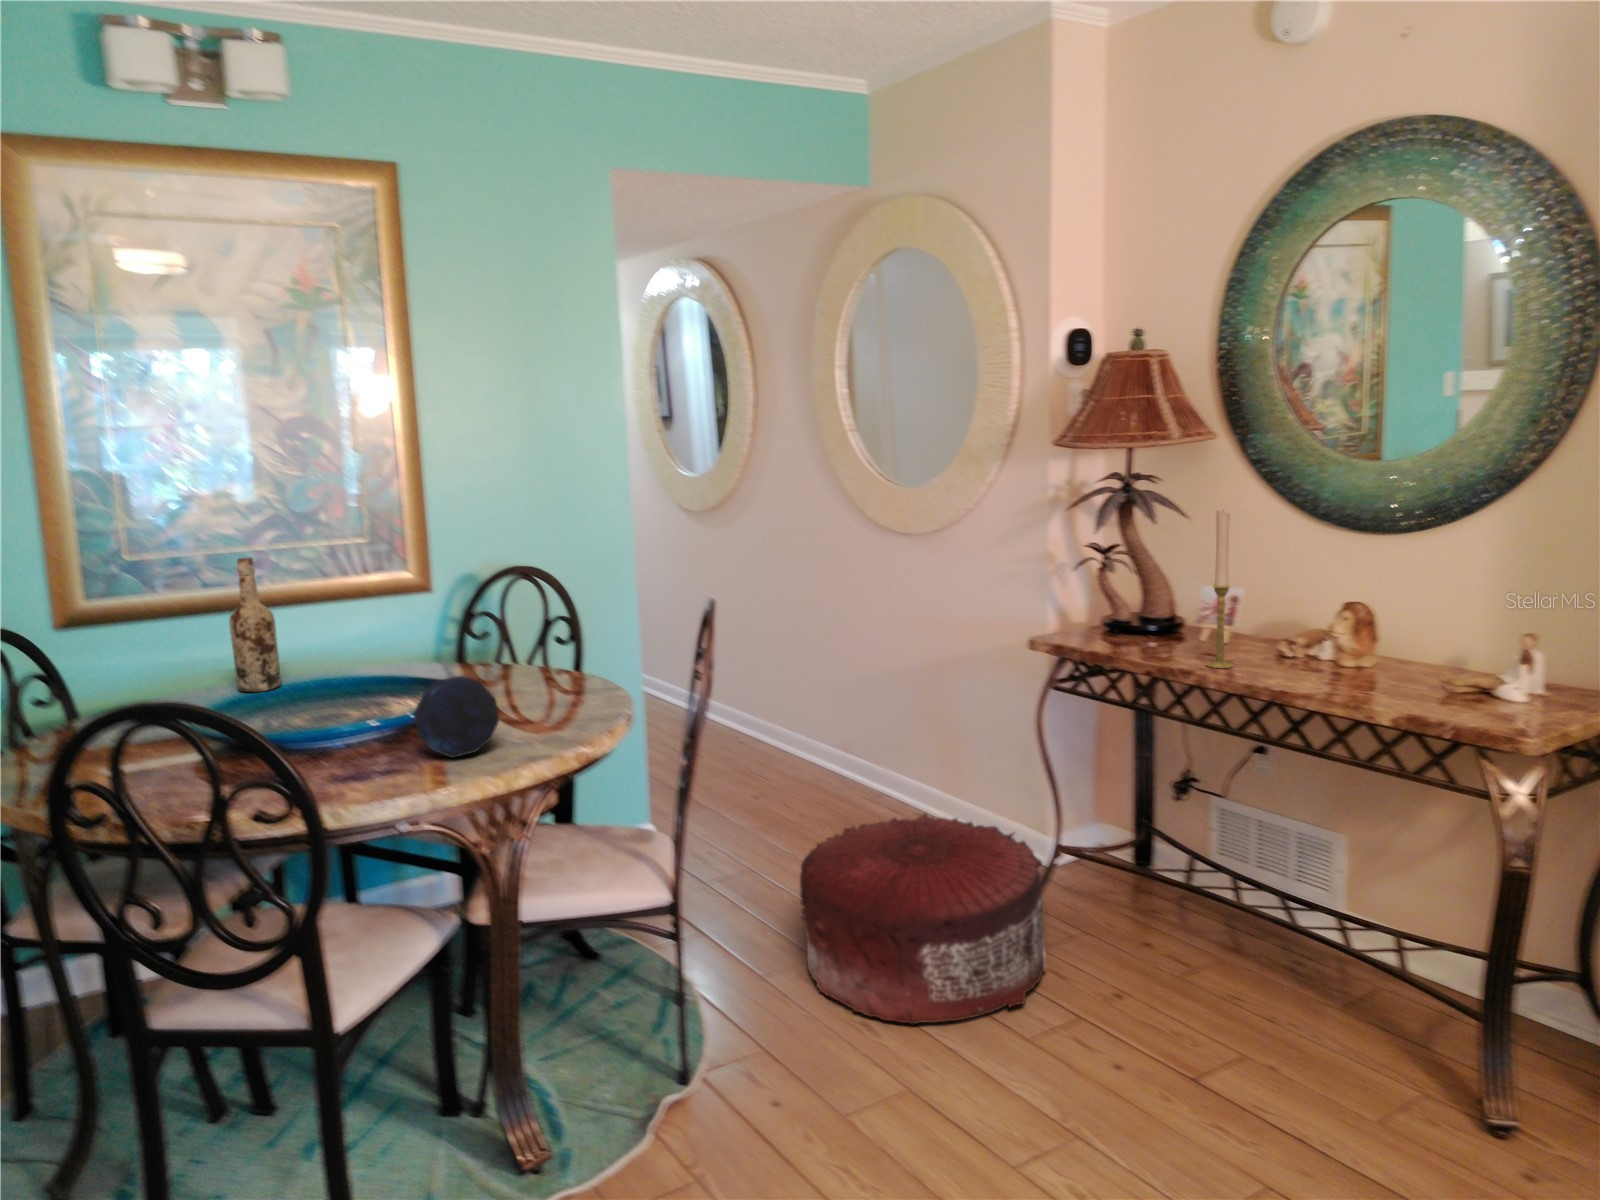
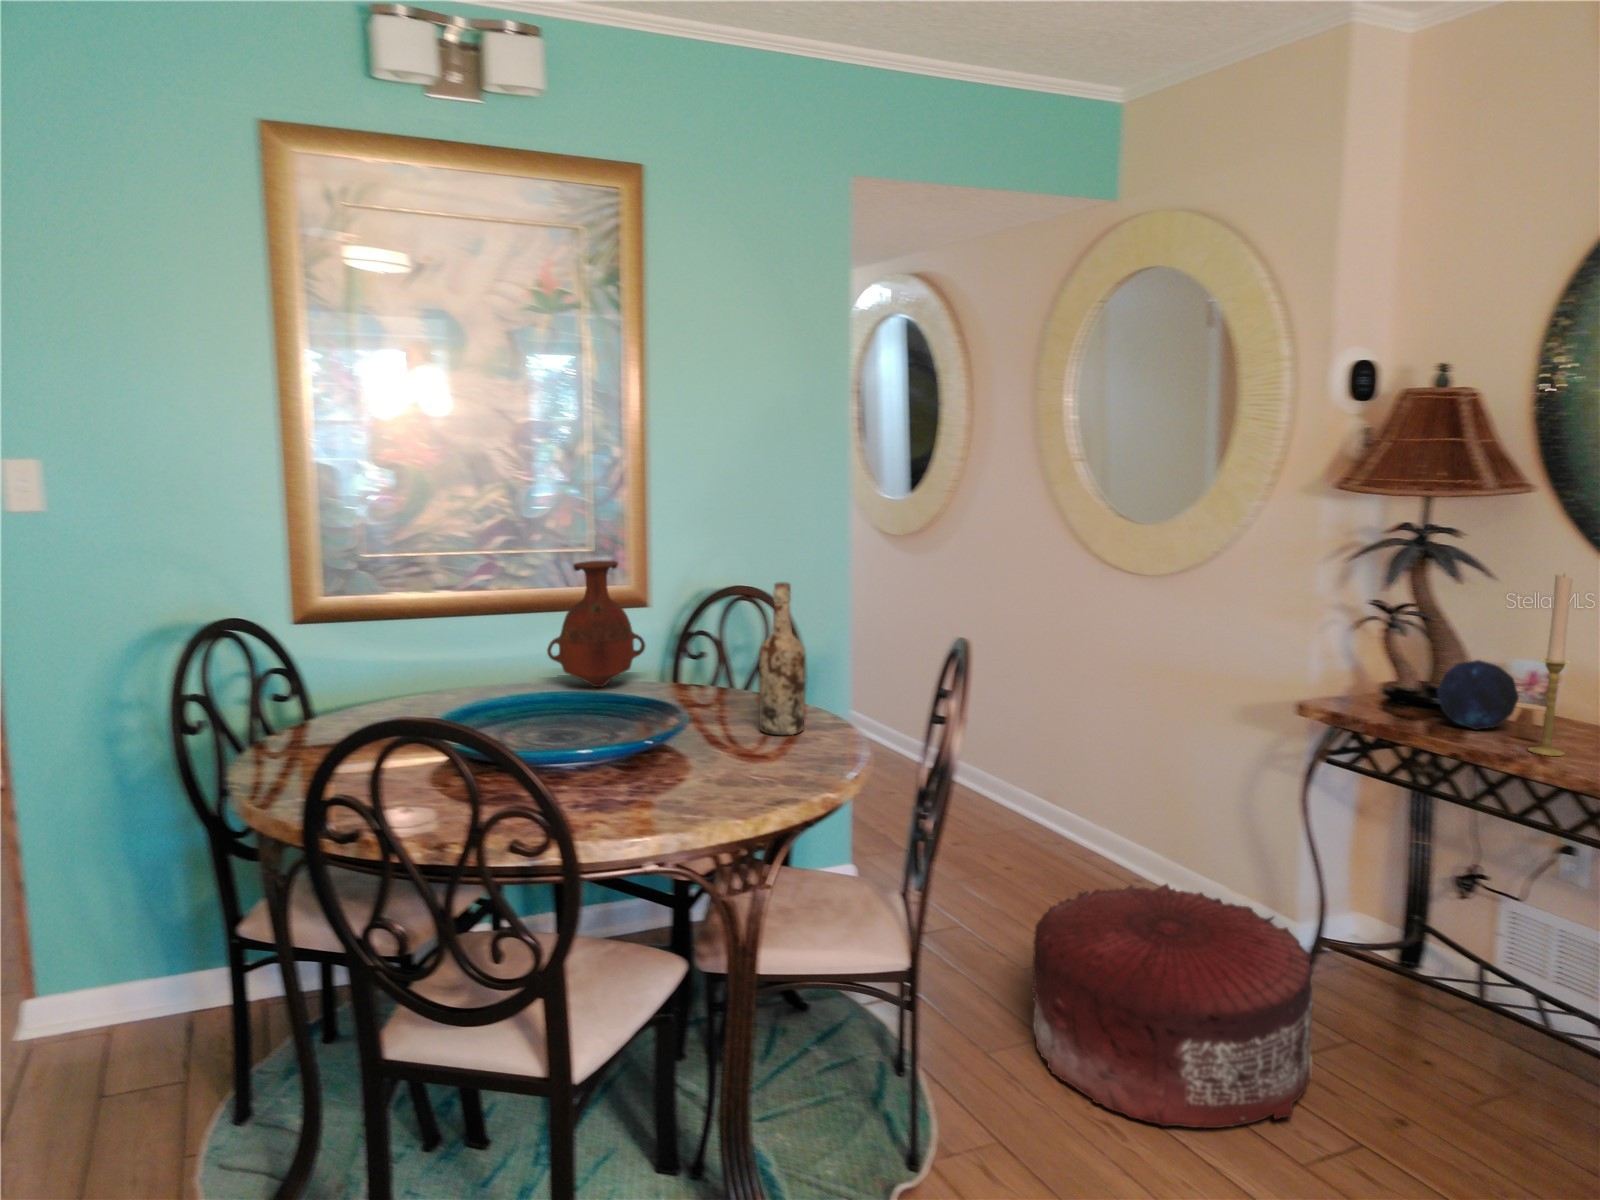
vase: none [318,547,419,672] -> present [547,561,646,687]
wine bottle: present [229,558,281,692] -> present [759,583,805,735]
decorative orb: present [414,675,499,758] -> present [1437,660,1519,730]

